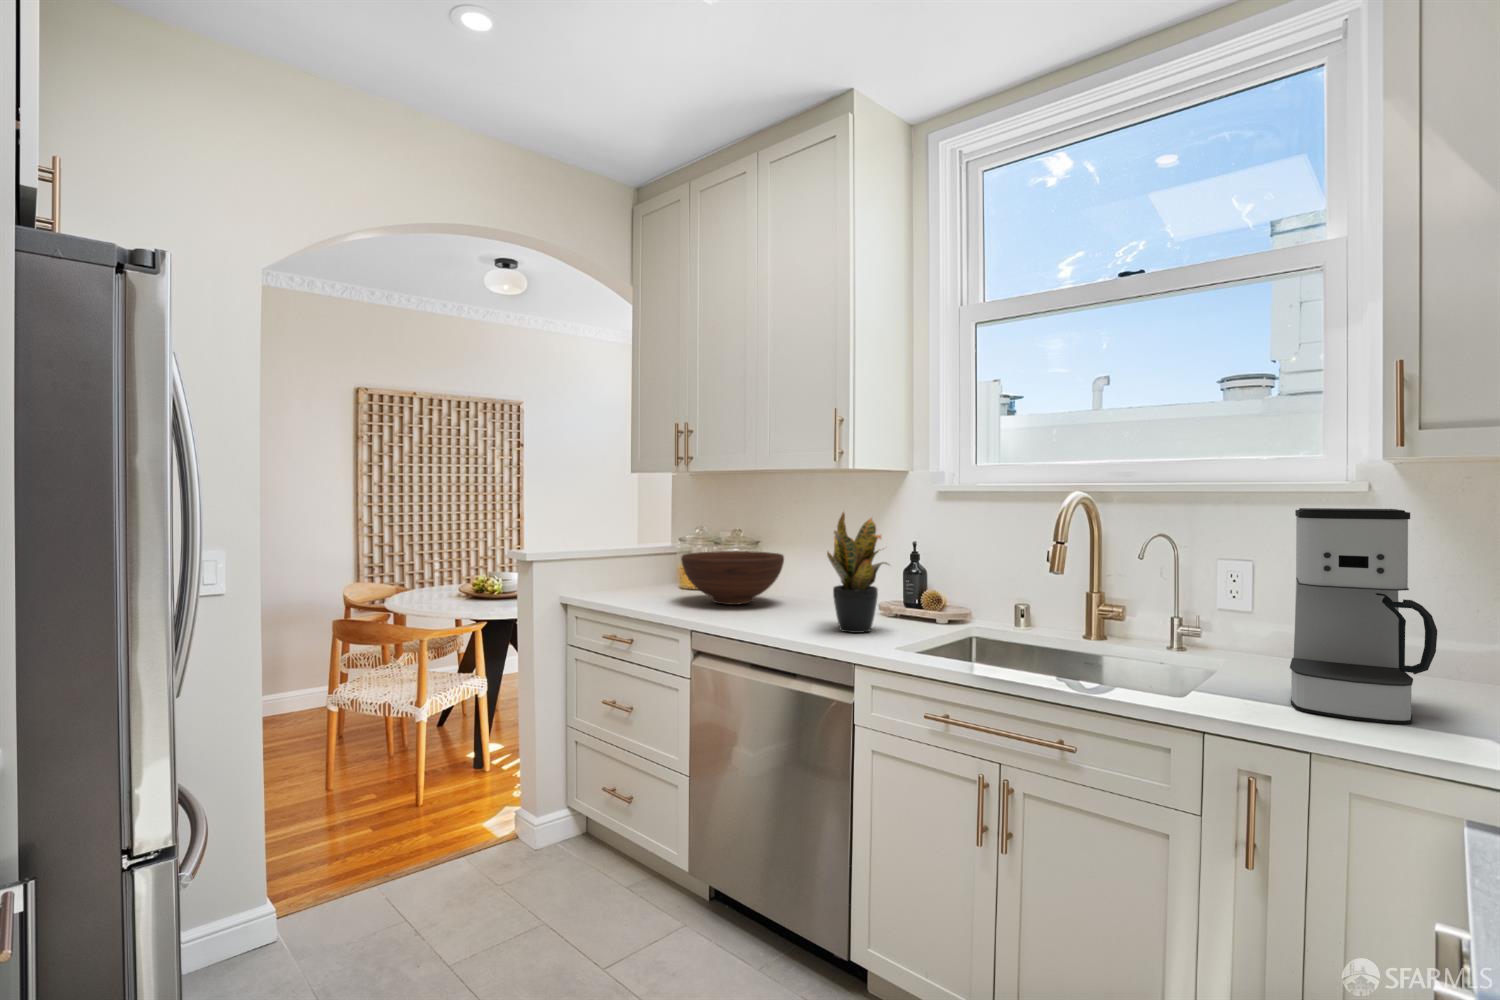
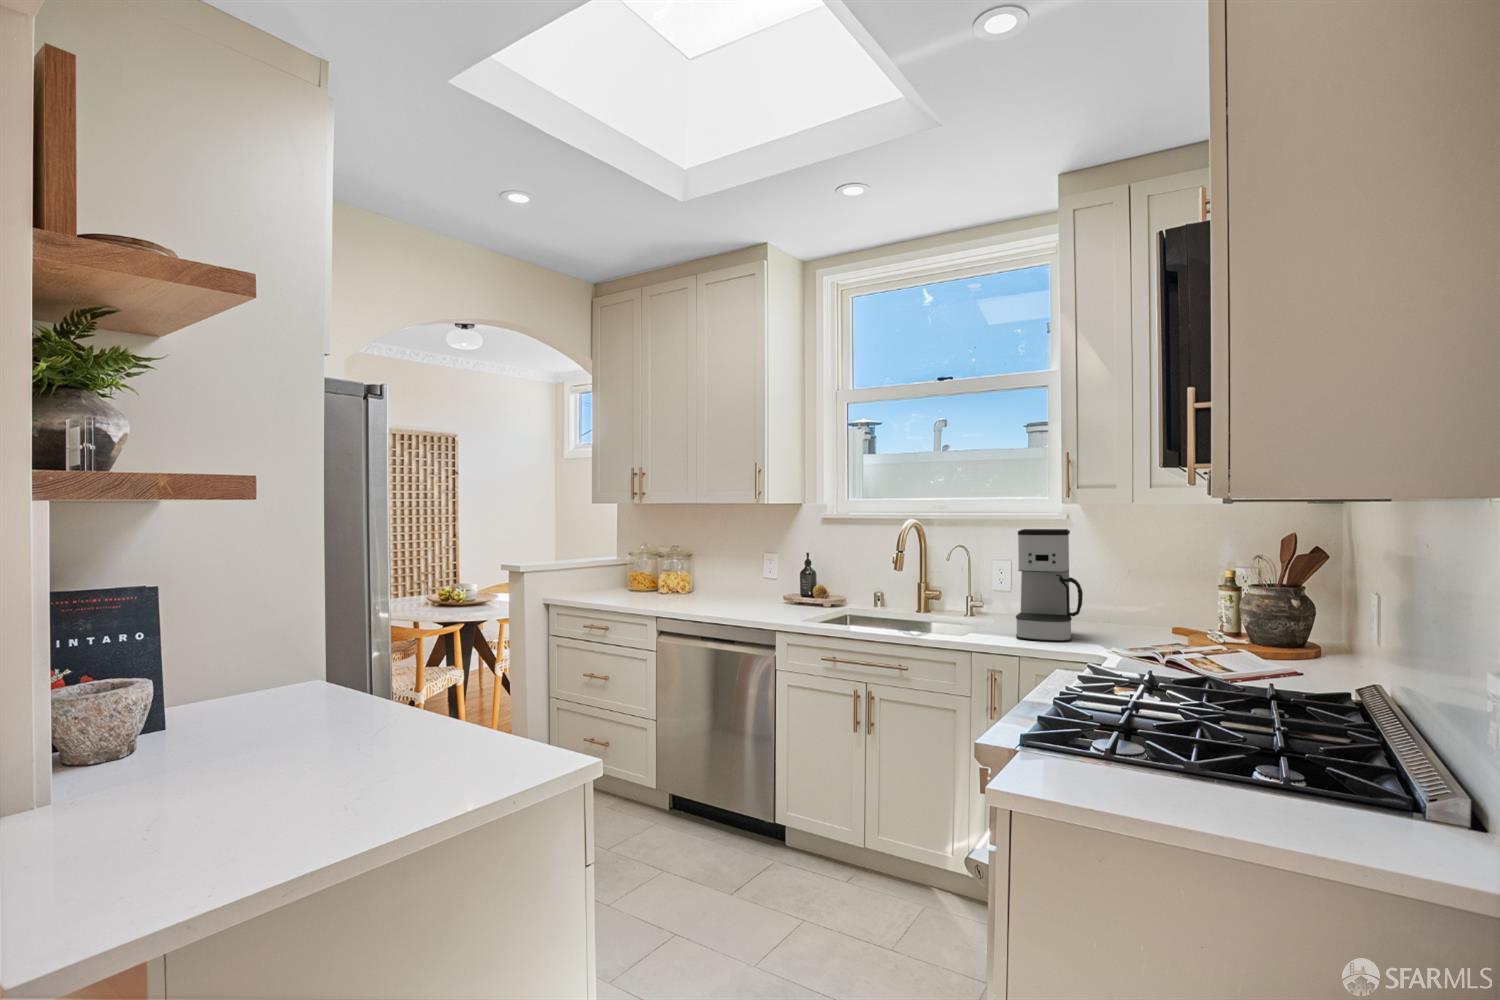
potted plant: present [827,512,890,633] -> none [746,528,800,614]
fruit bowl: present [681,551,784,605] -> none [641,562,716,600]

